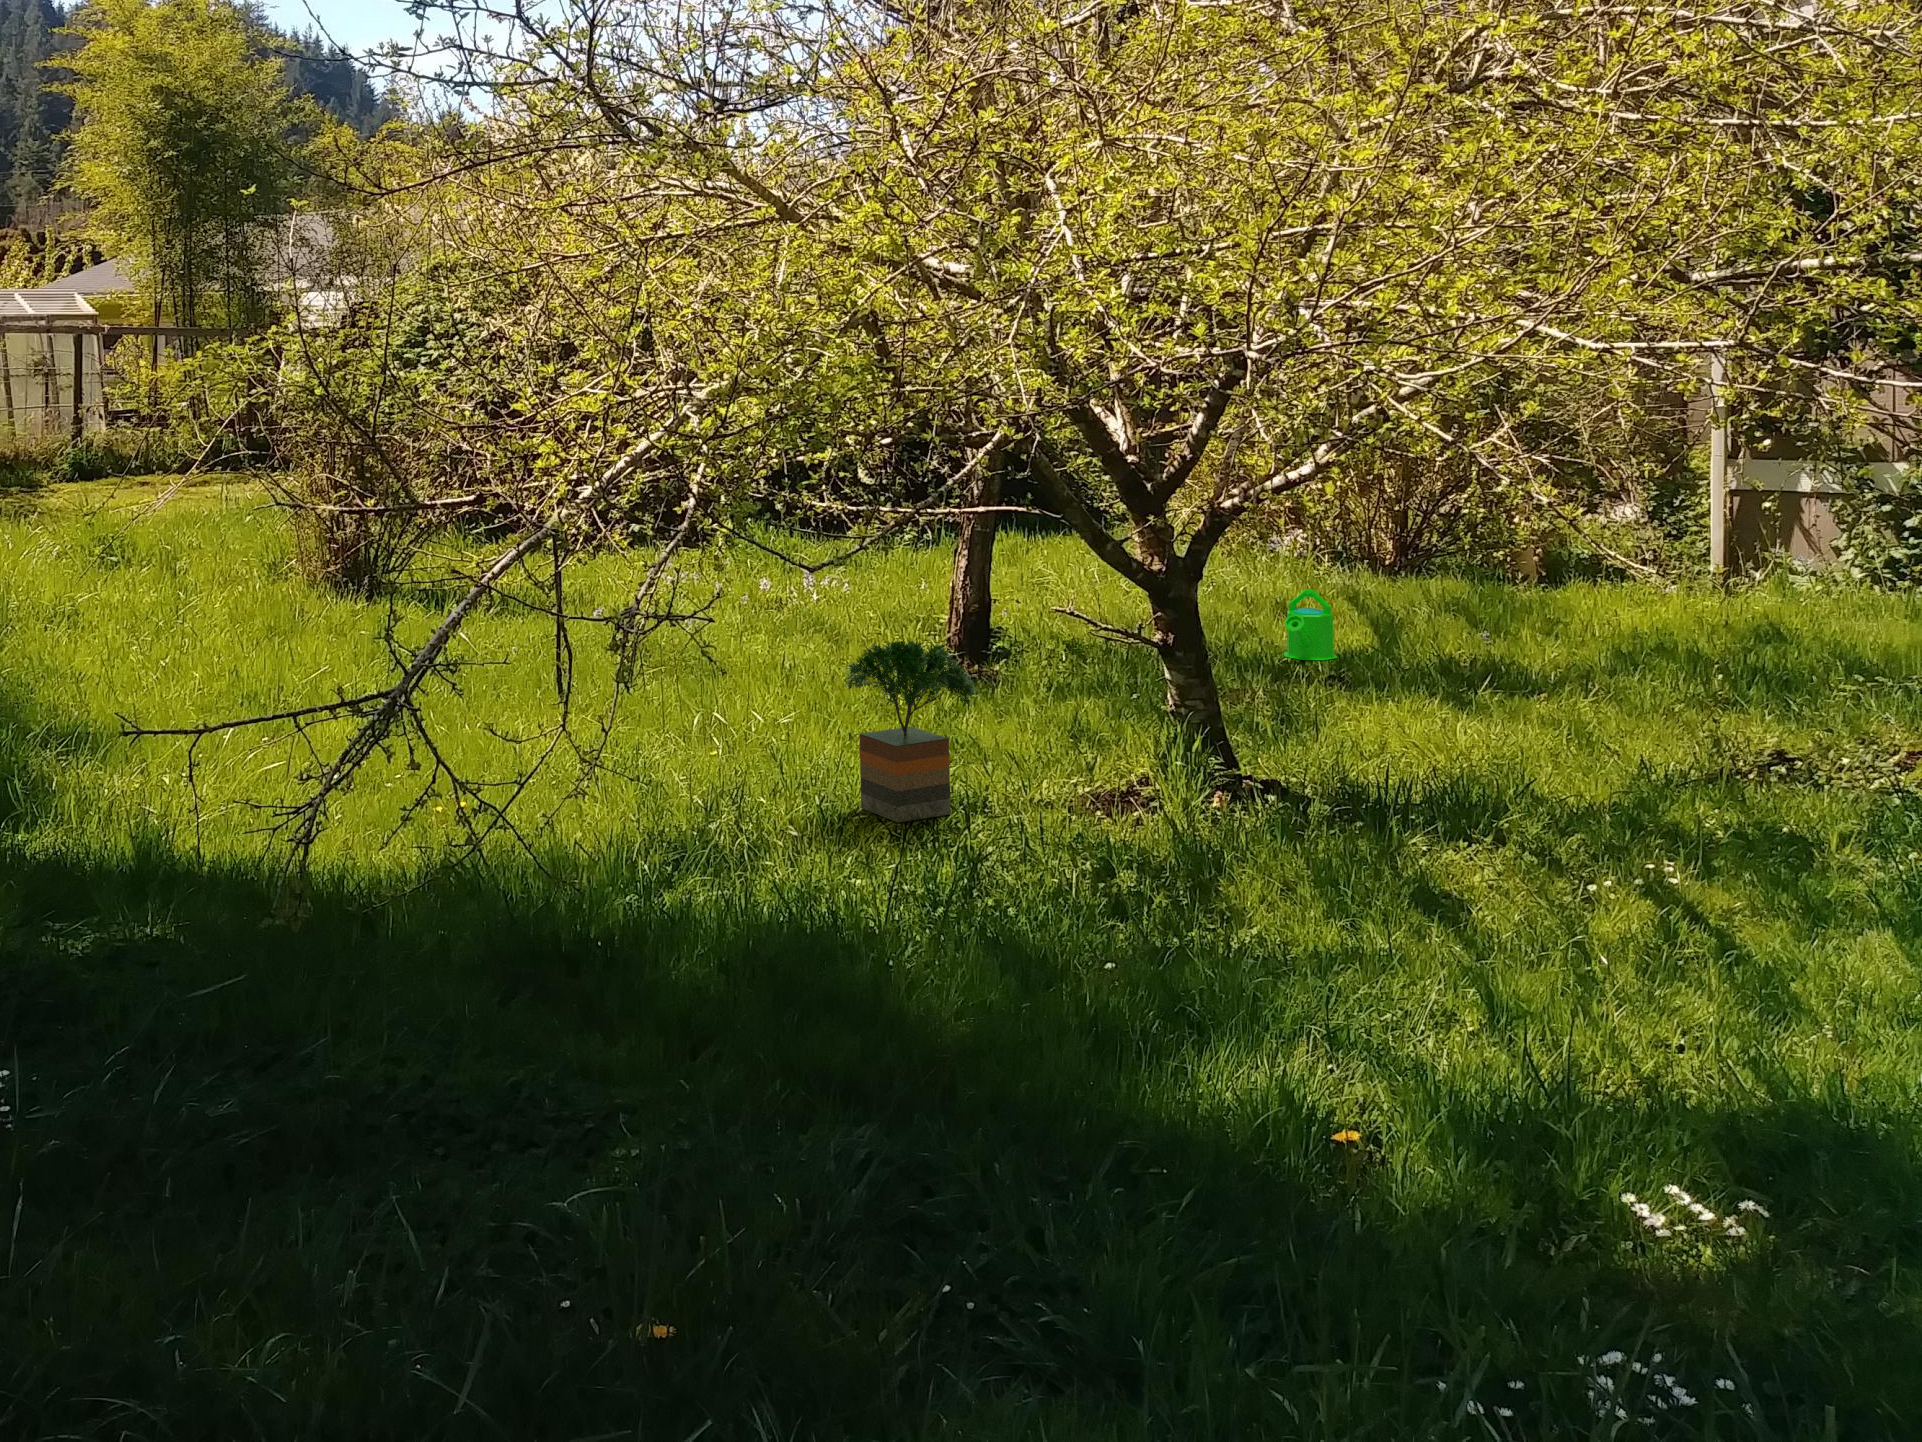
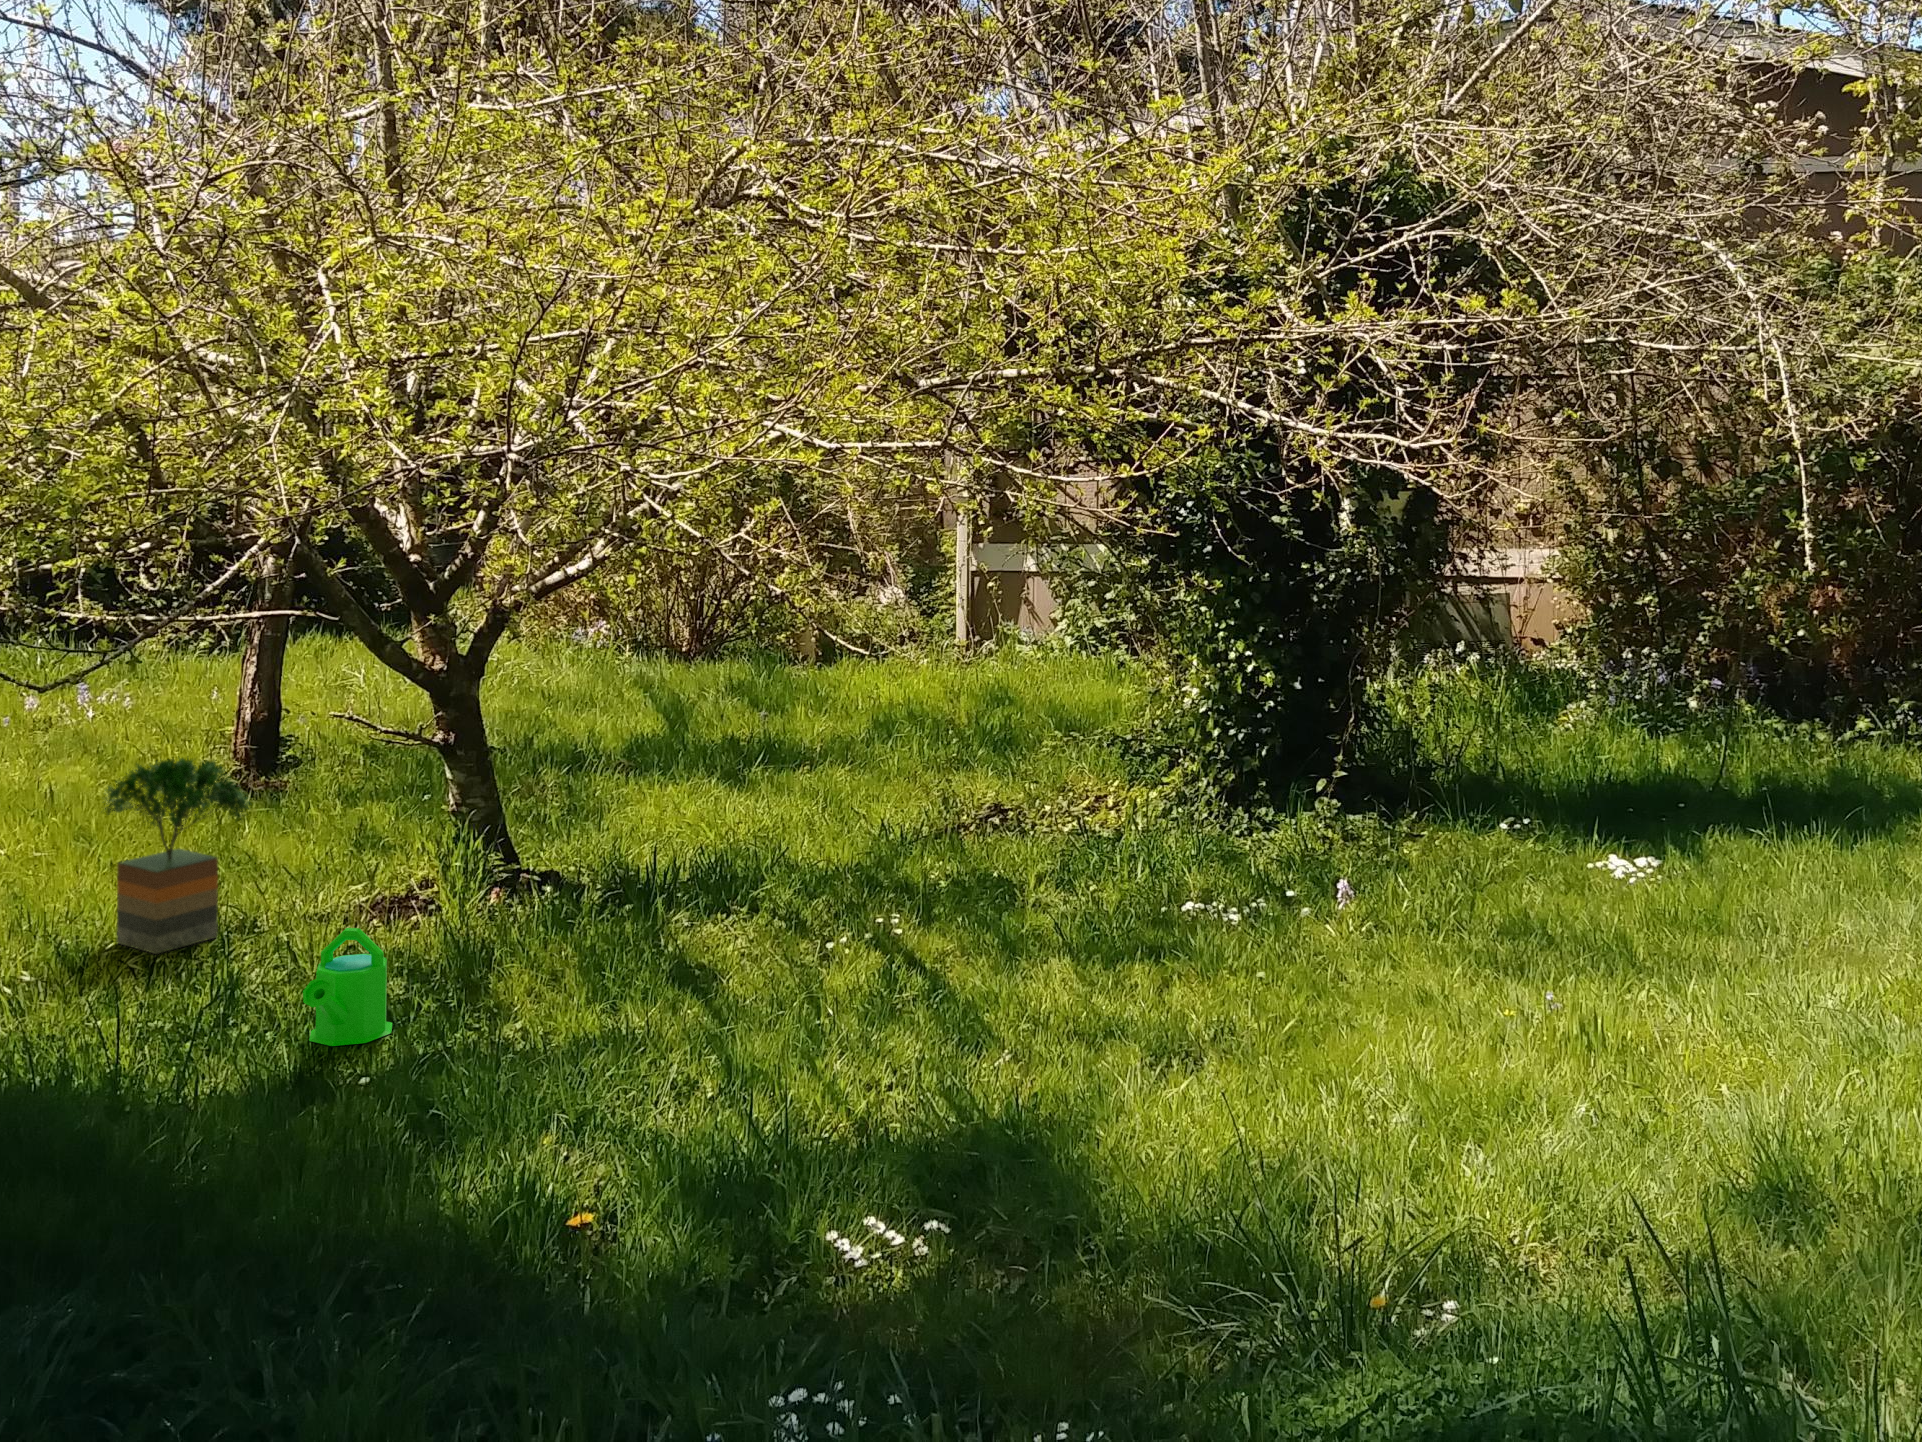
watering can: present [1284,589,1337,660] -> present [303,928,392,1046]

